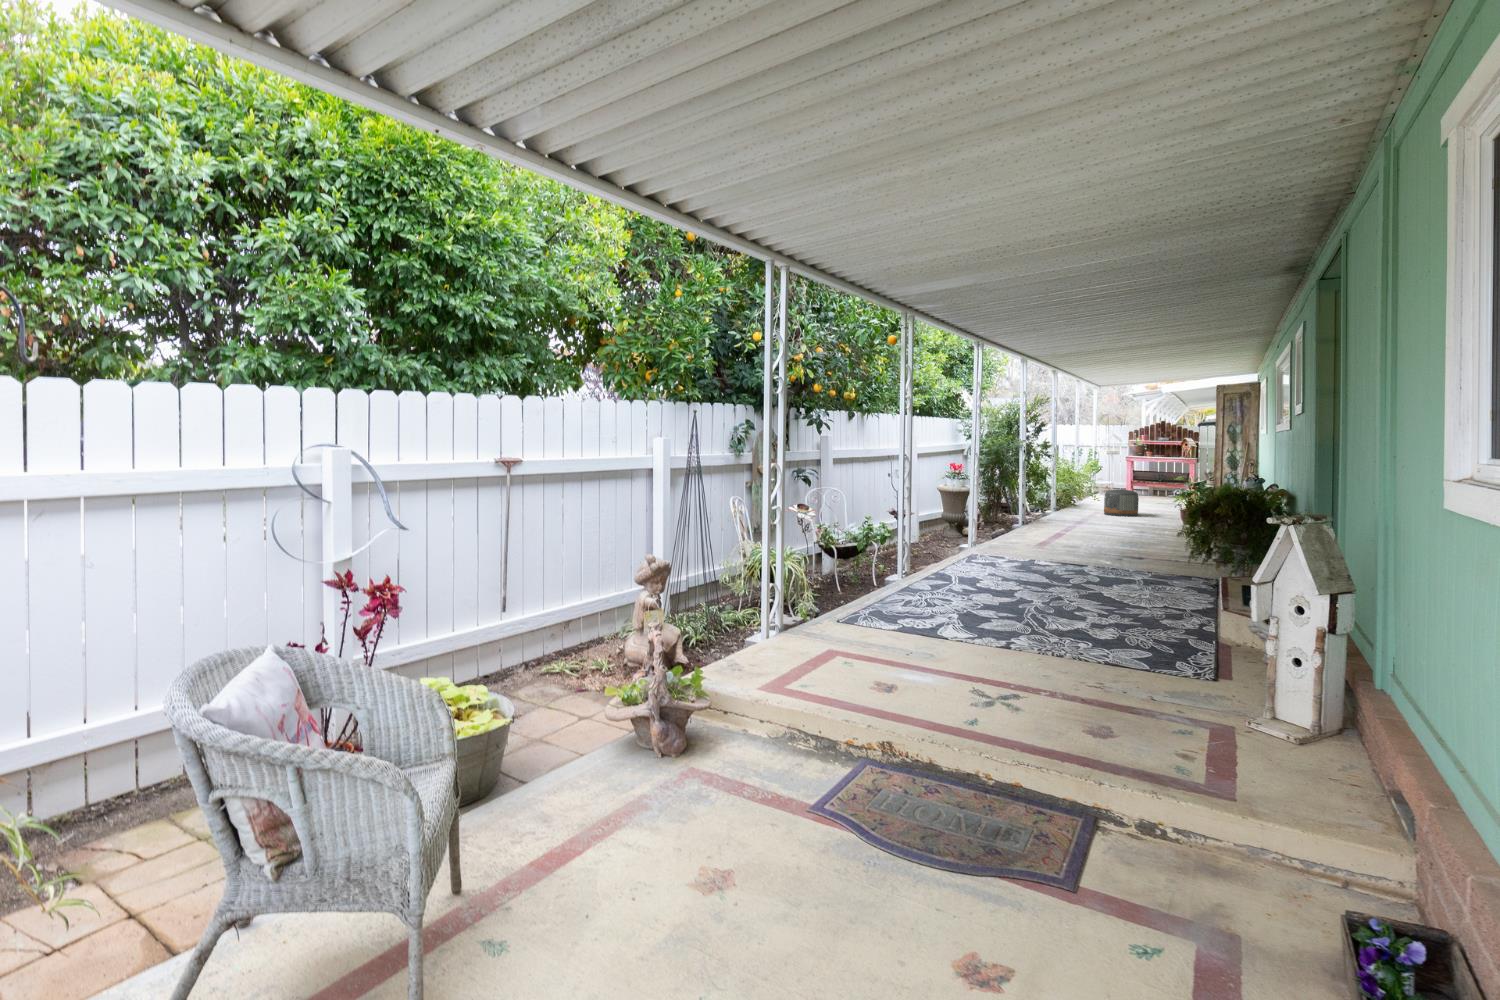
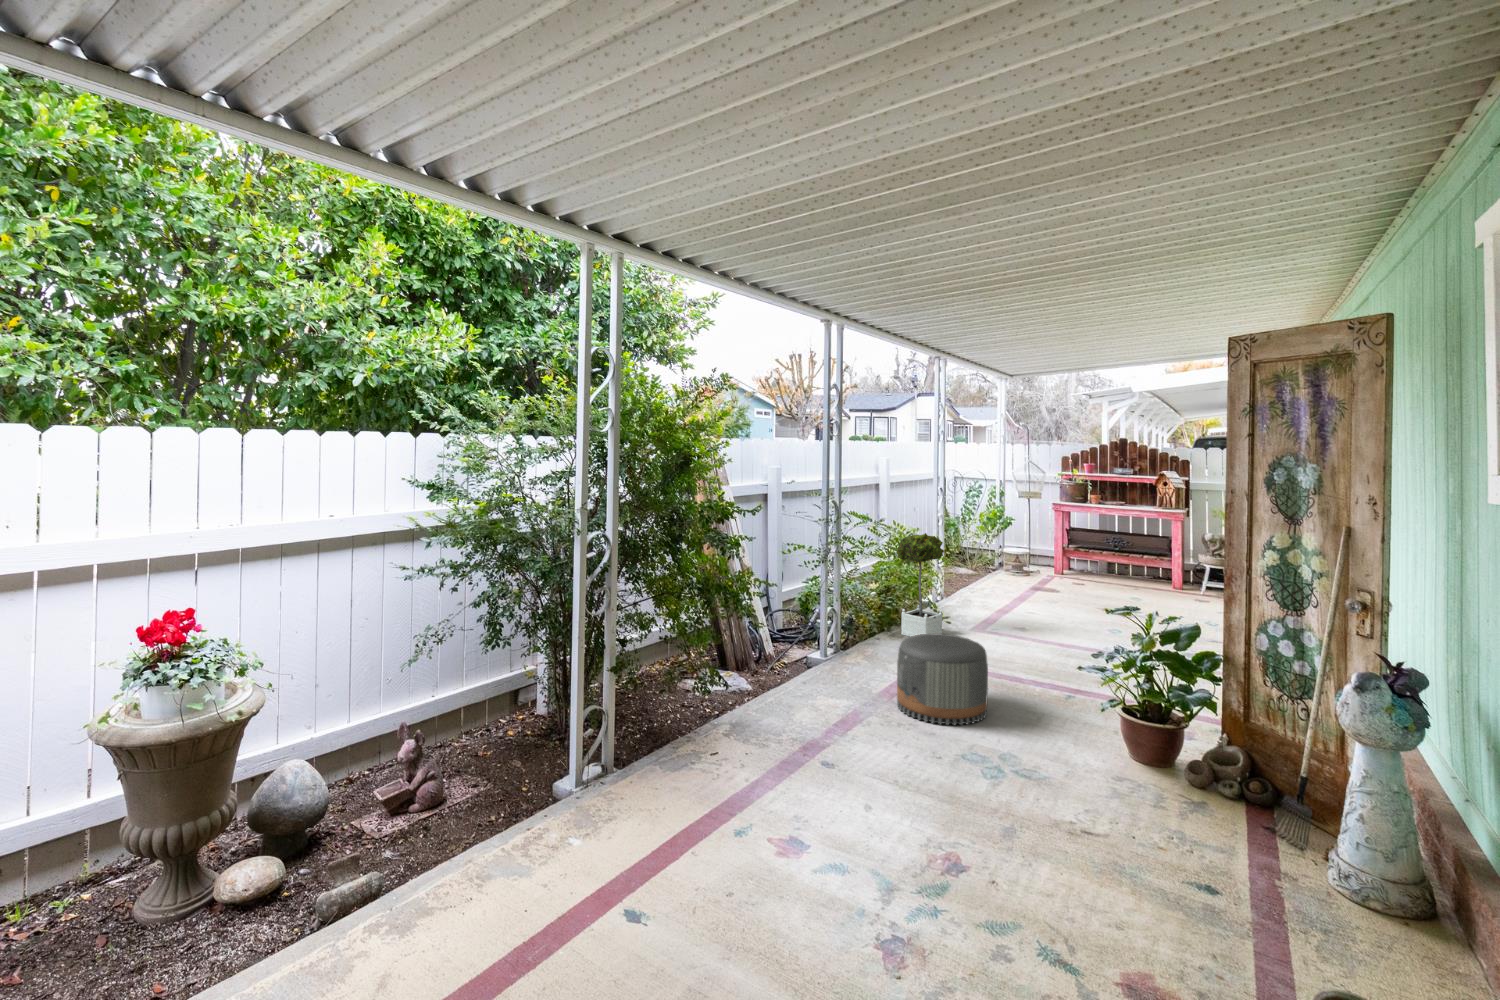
potted tree: none [1079,461,1100,507] -> present [896,533,944,637]

